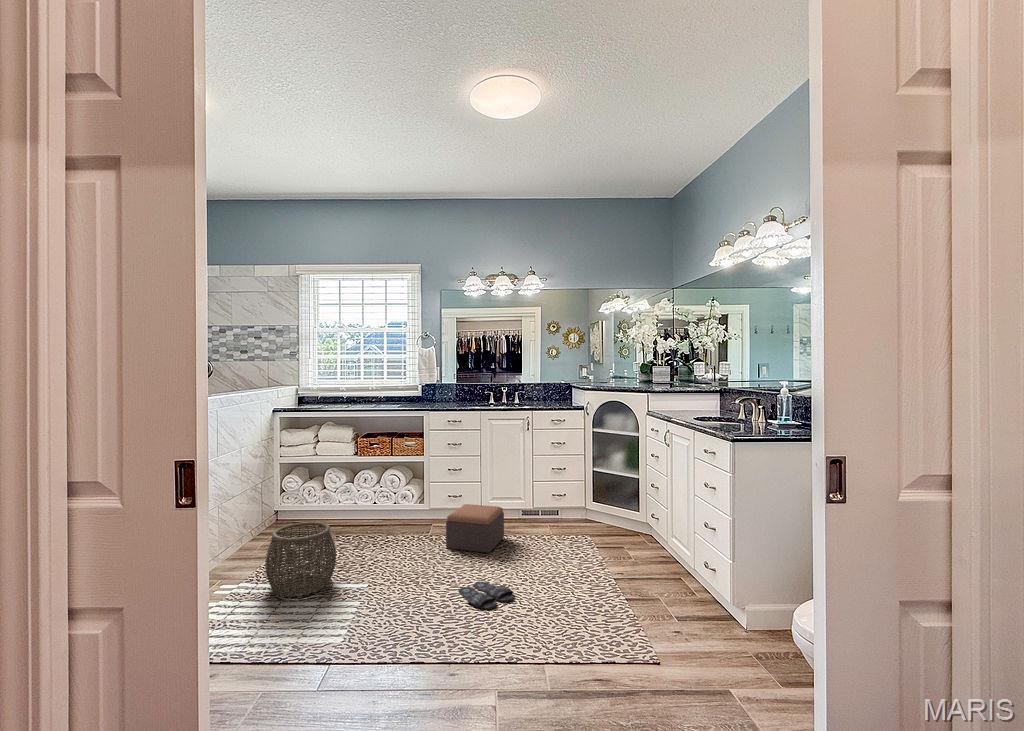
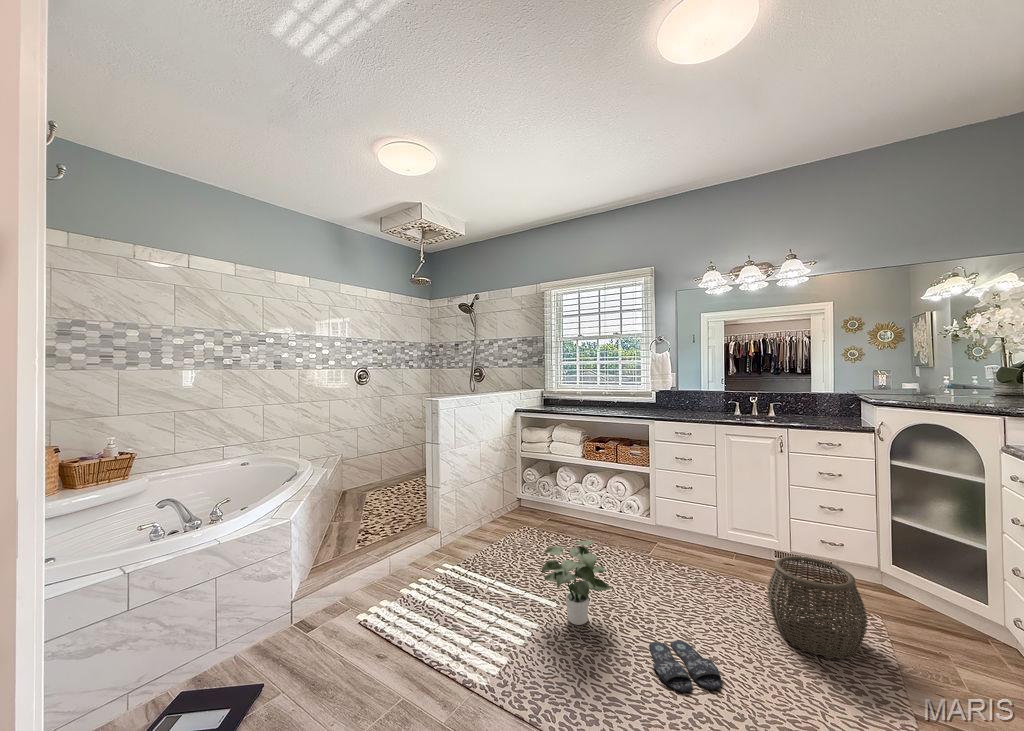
footstool: present [446,504,504,553] -> none [659,530,739,600]
potted plant: none [358,520,425,596] -> present [541,541,613,625]
woven basket: present [265,522,337,598] -> present [767,556,868,659]

